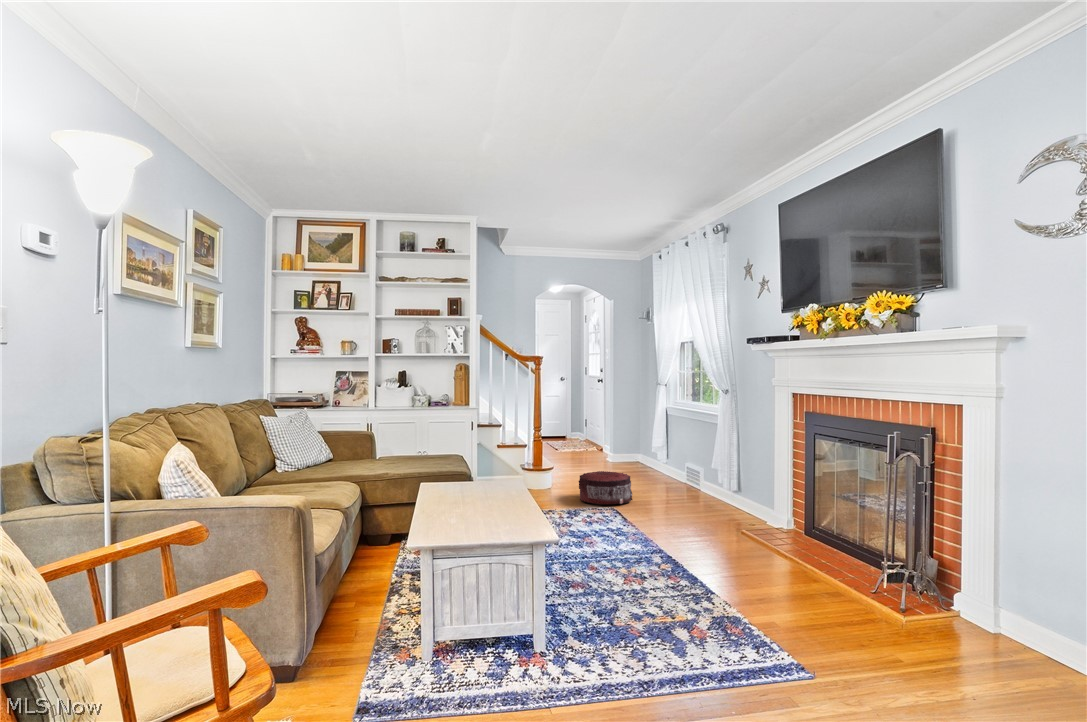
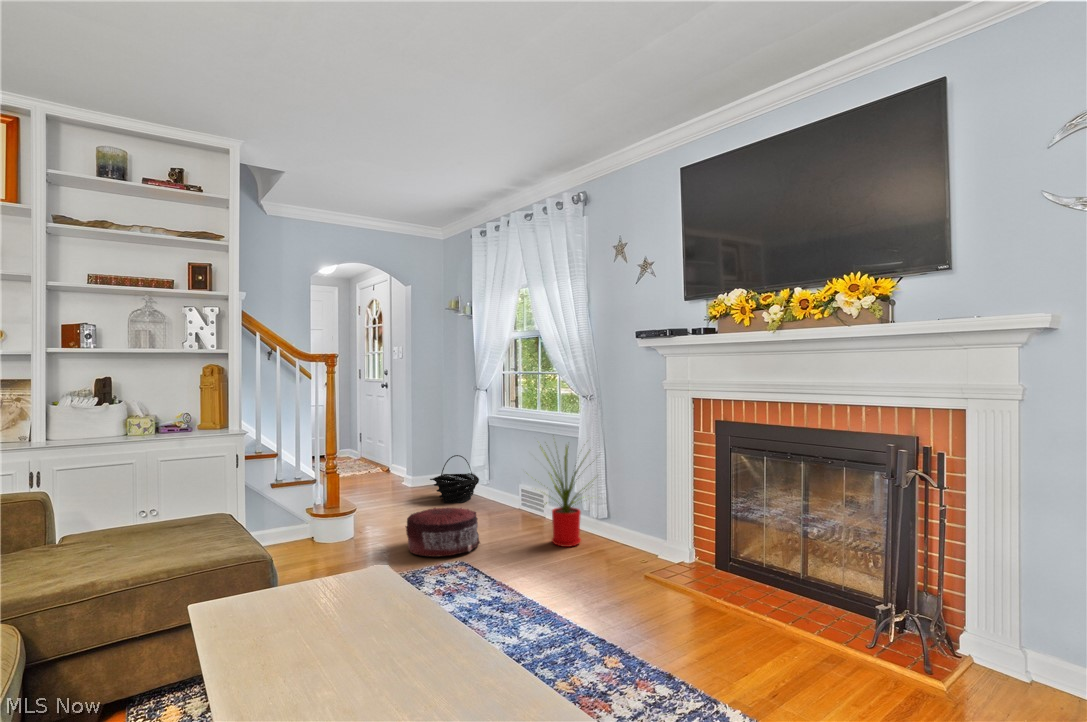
house plant: none [665,421,732,510] -> present [540,446,589,547]
basket: none [618,437,658,475] -> present [430,455,479,503]

